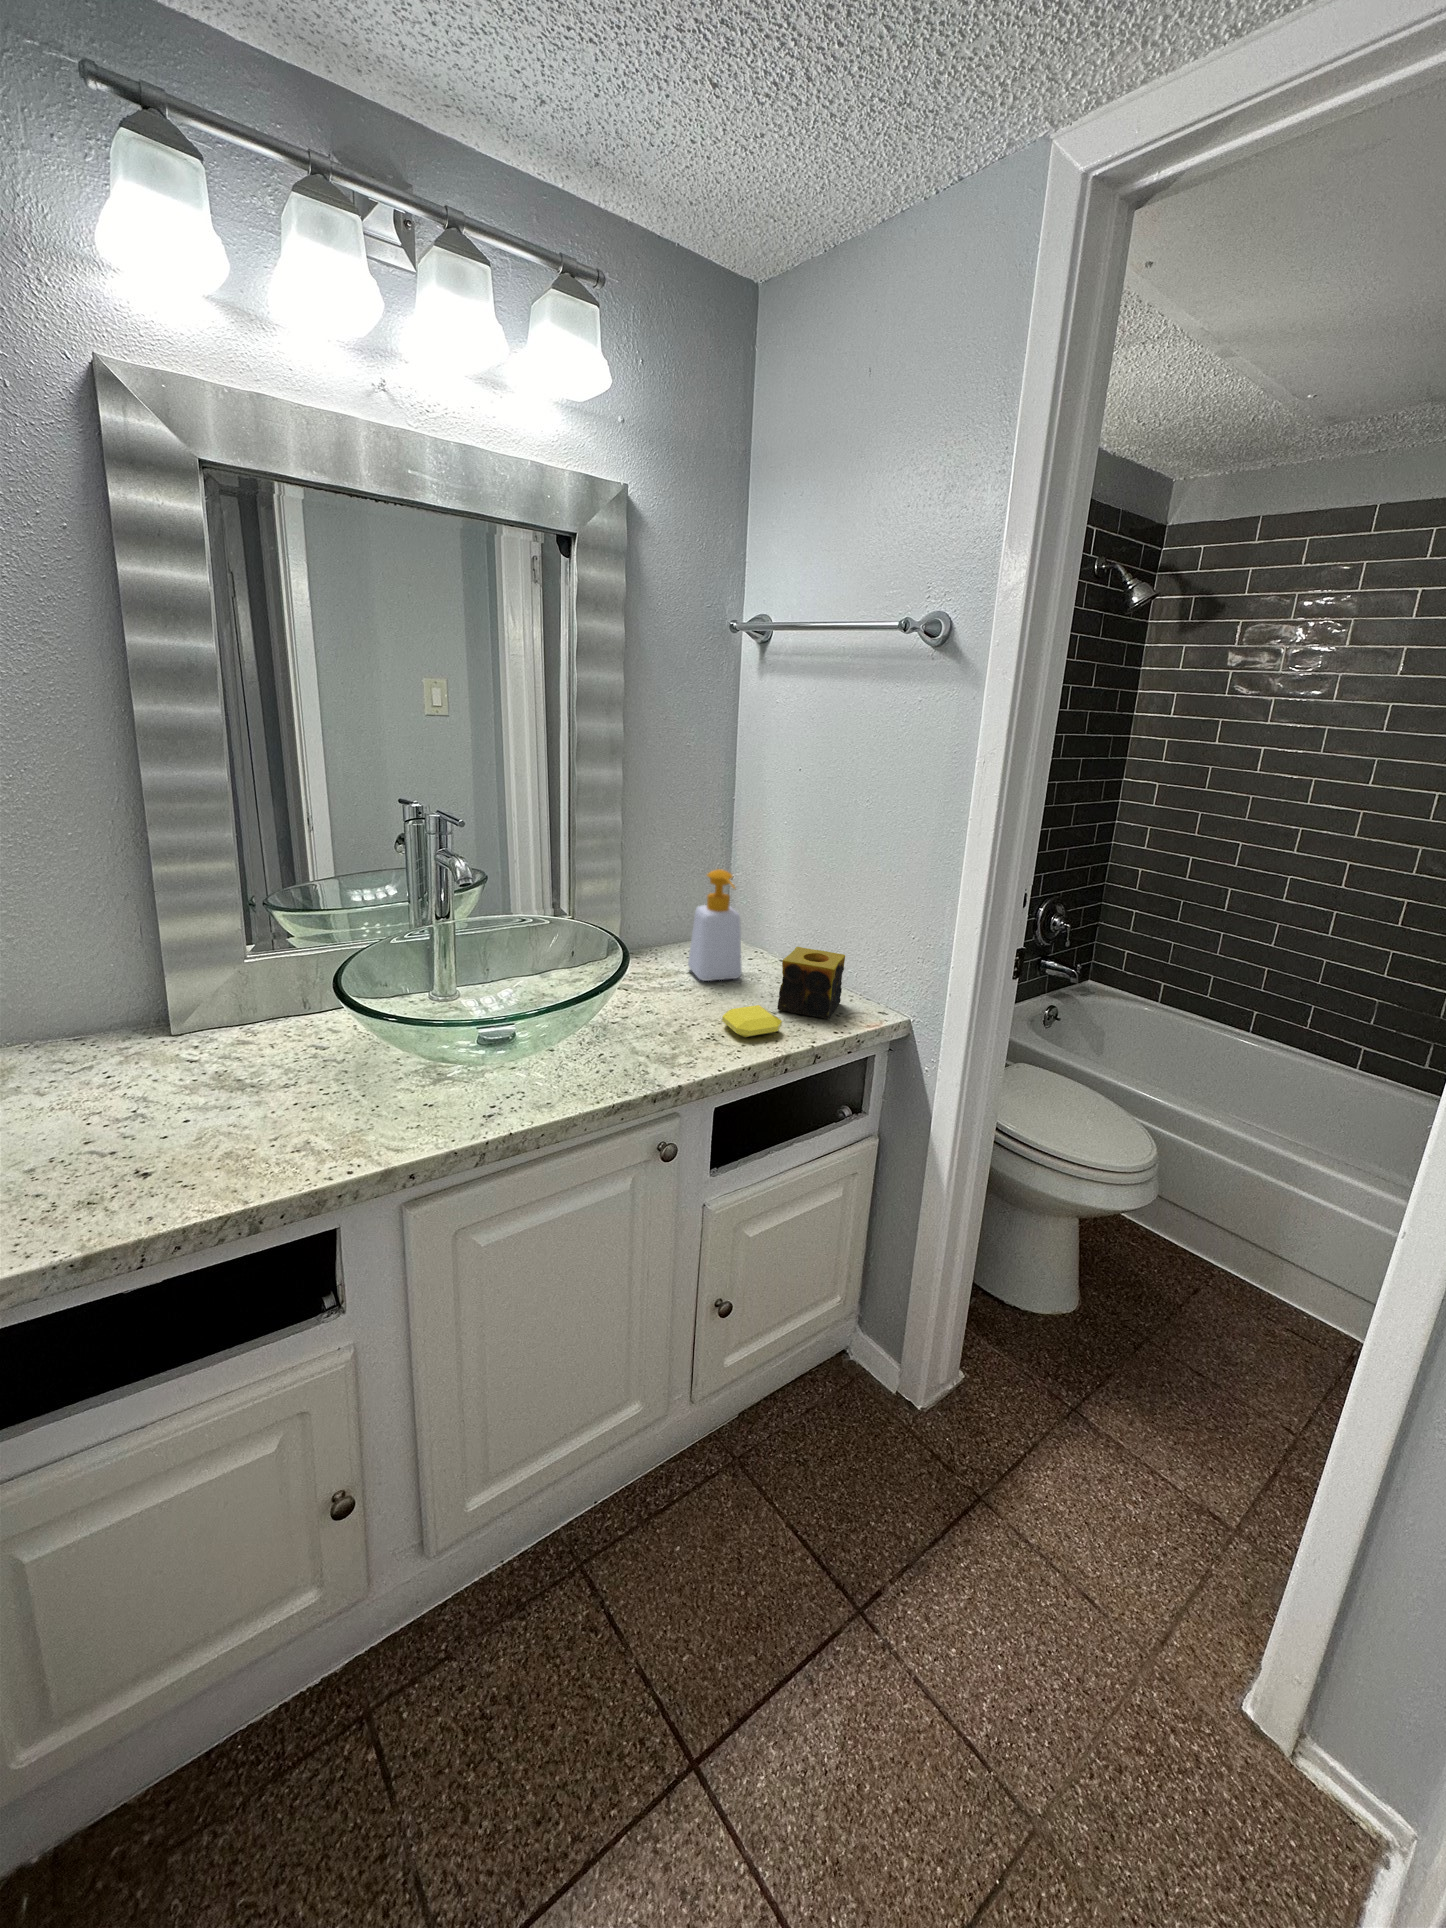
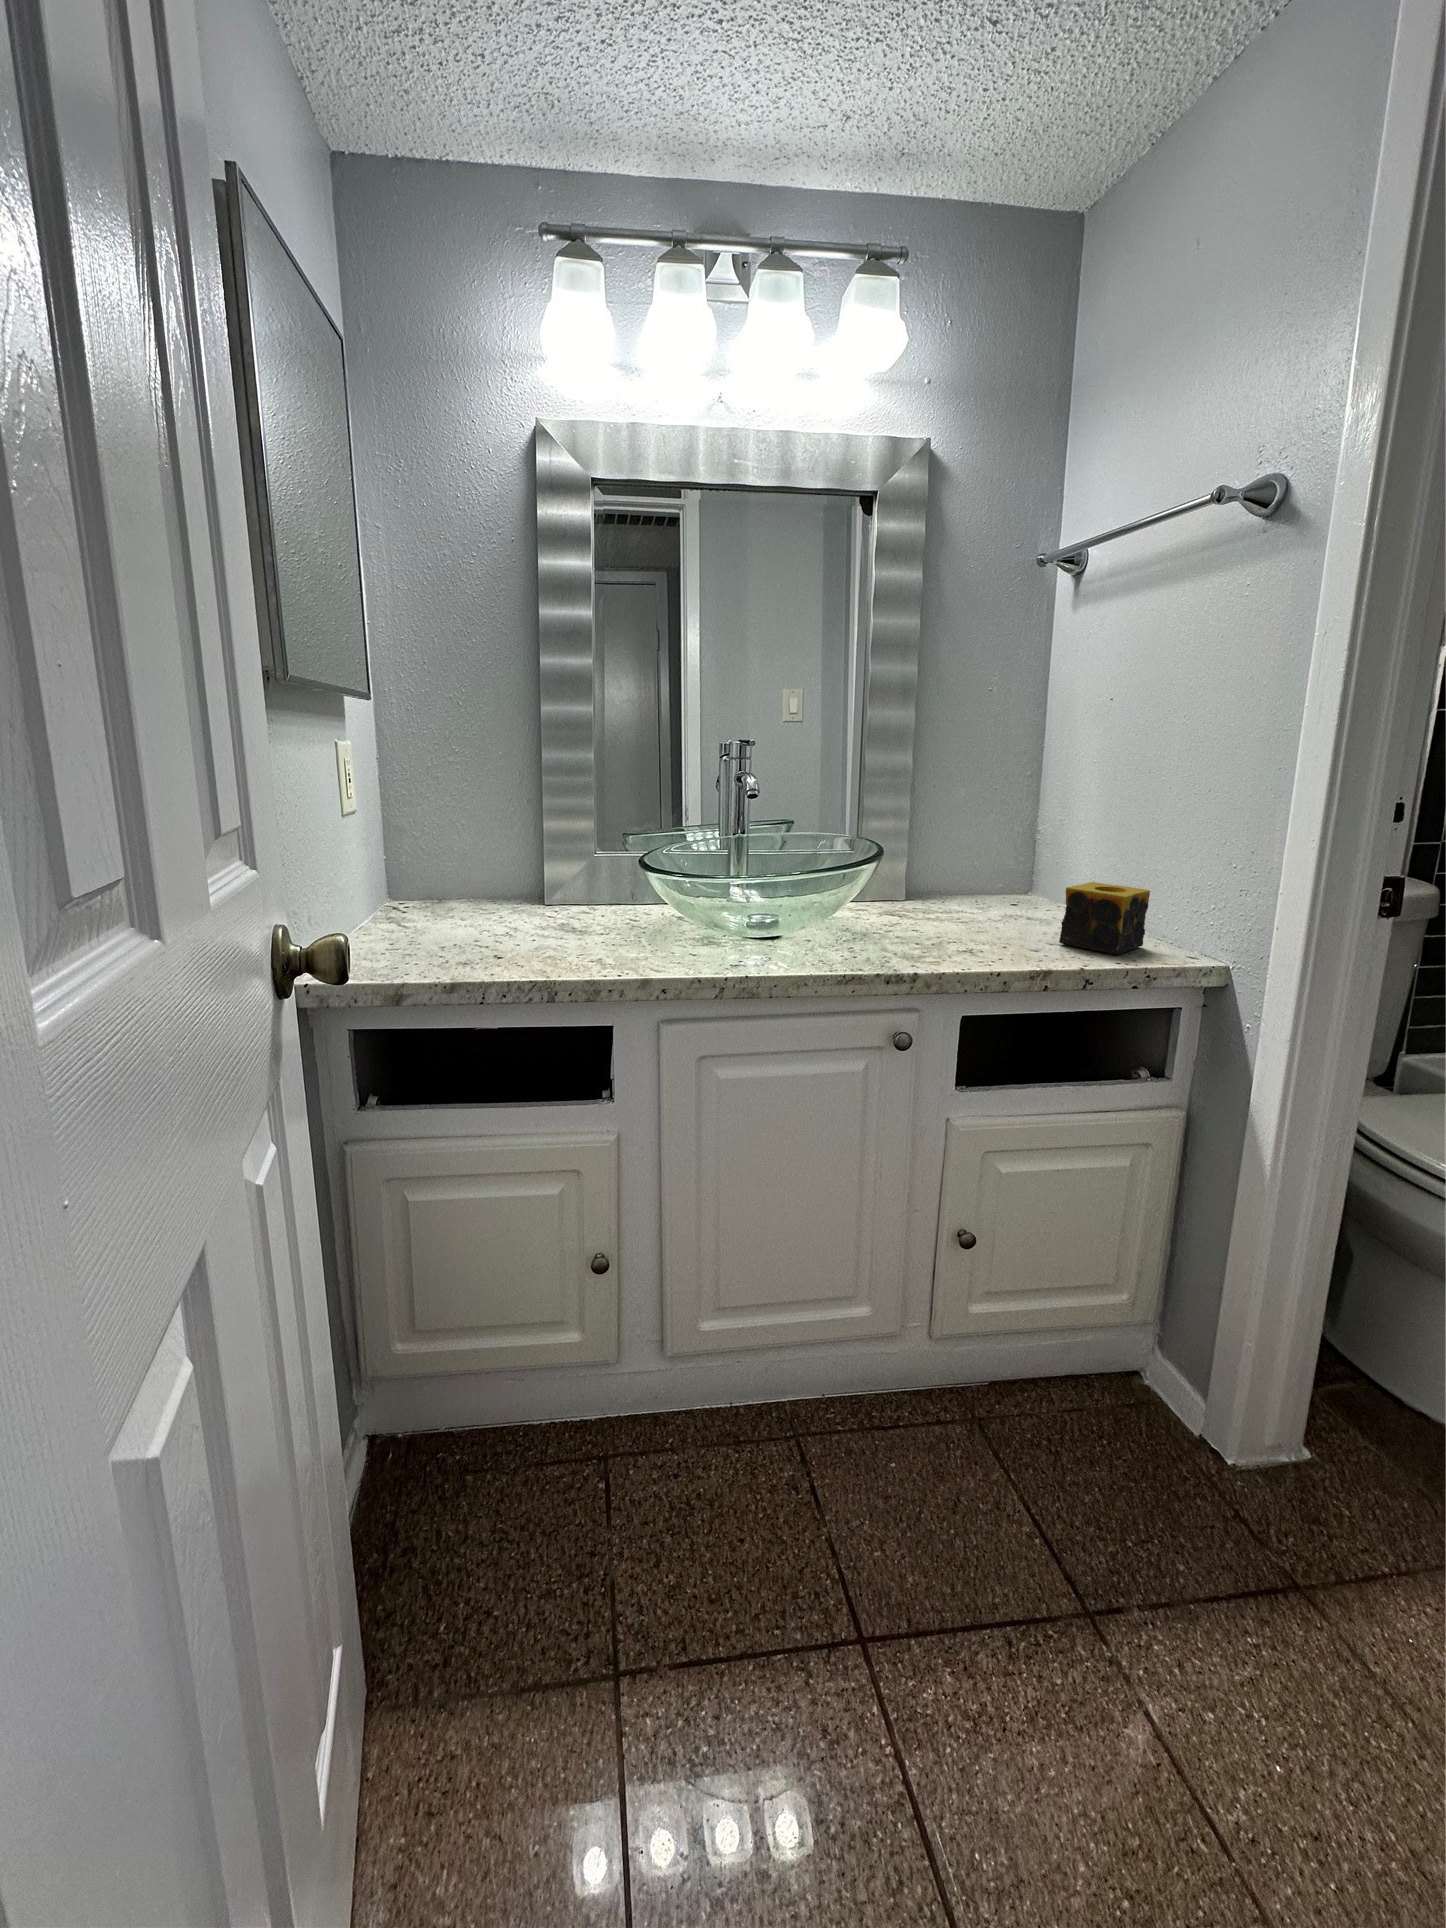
soap bottle: present [688,869,742,981] -> none [975,804,1033,921]
soap bar: present [722,1005,782,1037] -> none [987,929,1054,956]

